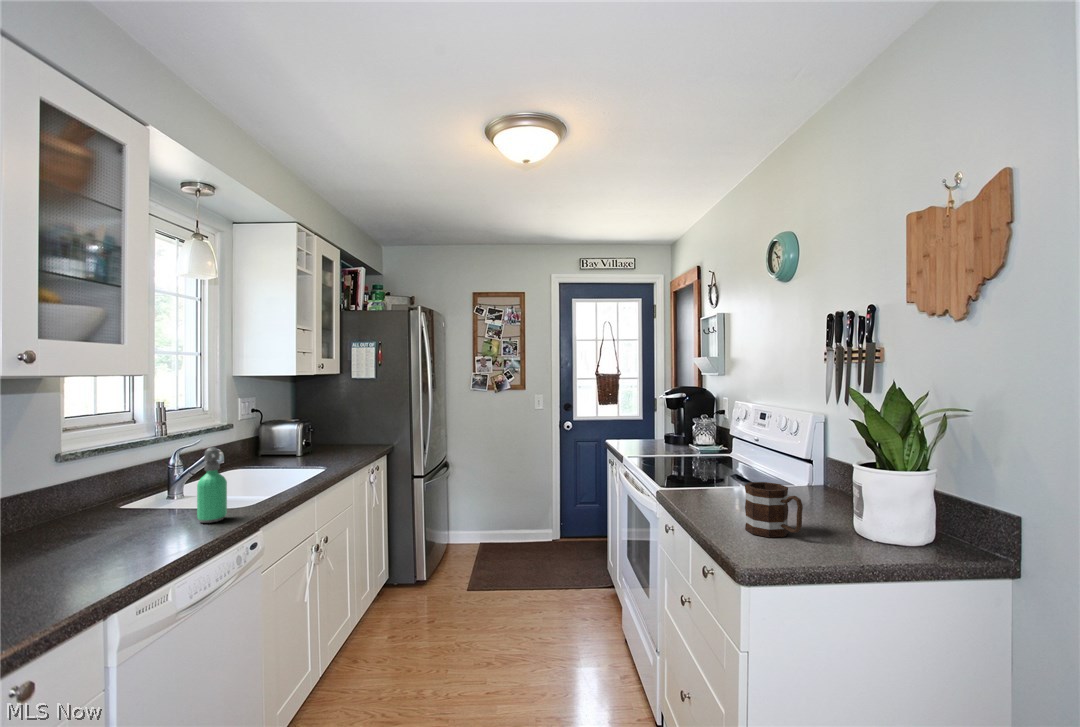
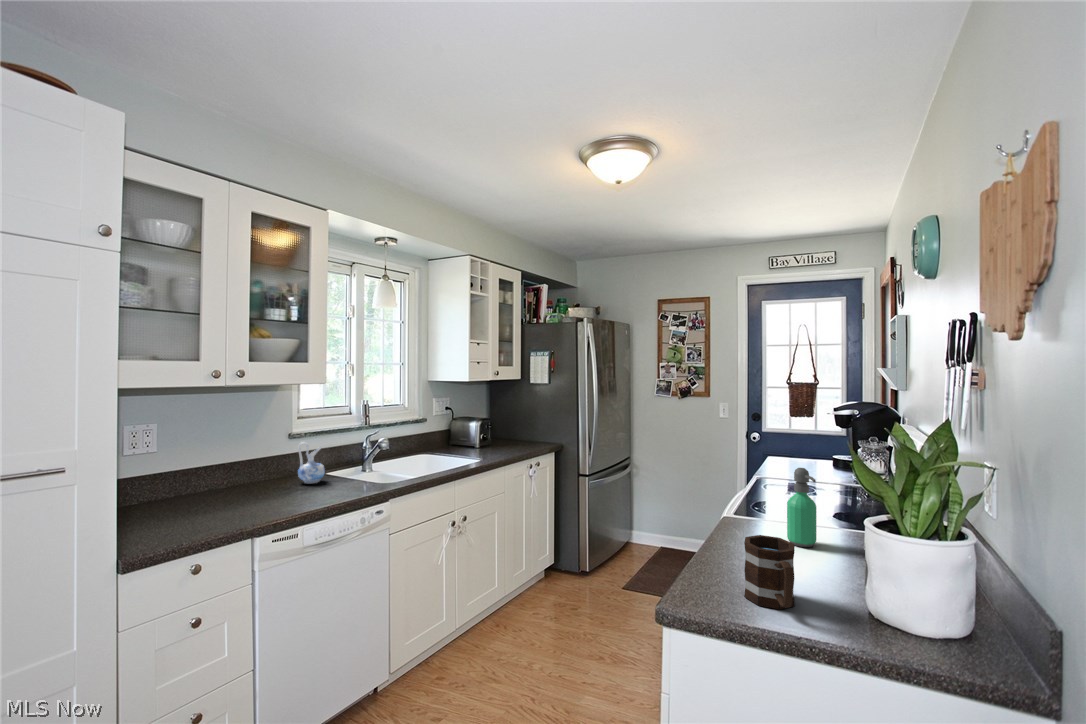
soap dispenser: present [197,447,227,523] -> present [787,468,817,547]
ceramic pitcher: none [91,464,139,525] -> present [298,442,325,484]

